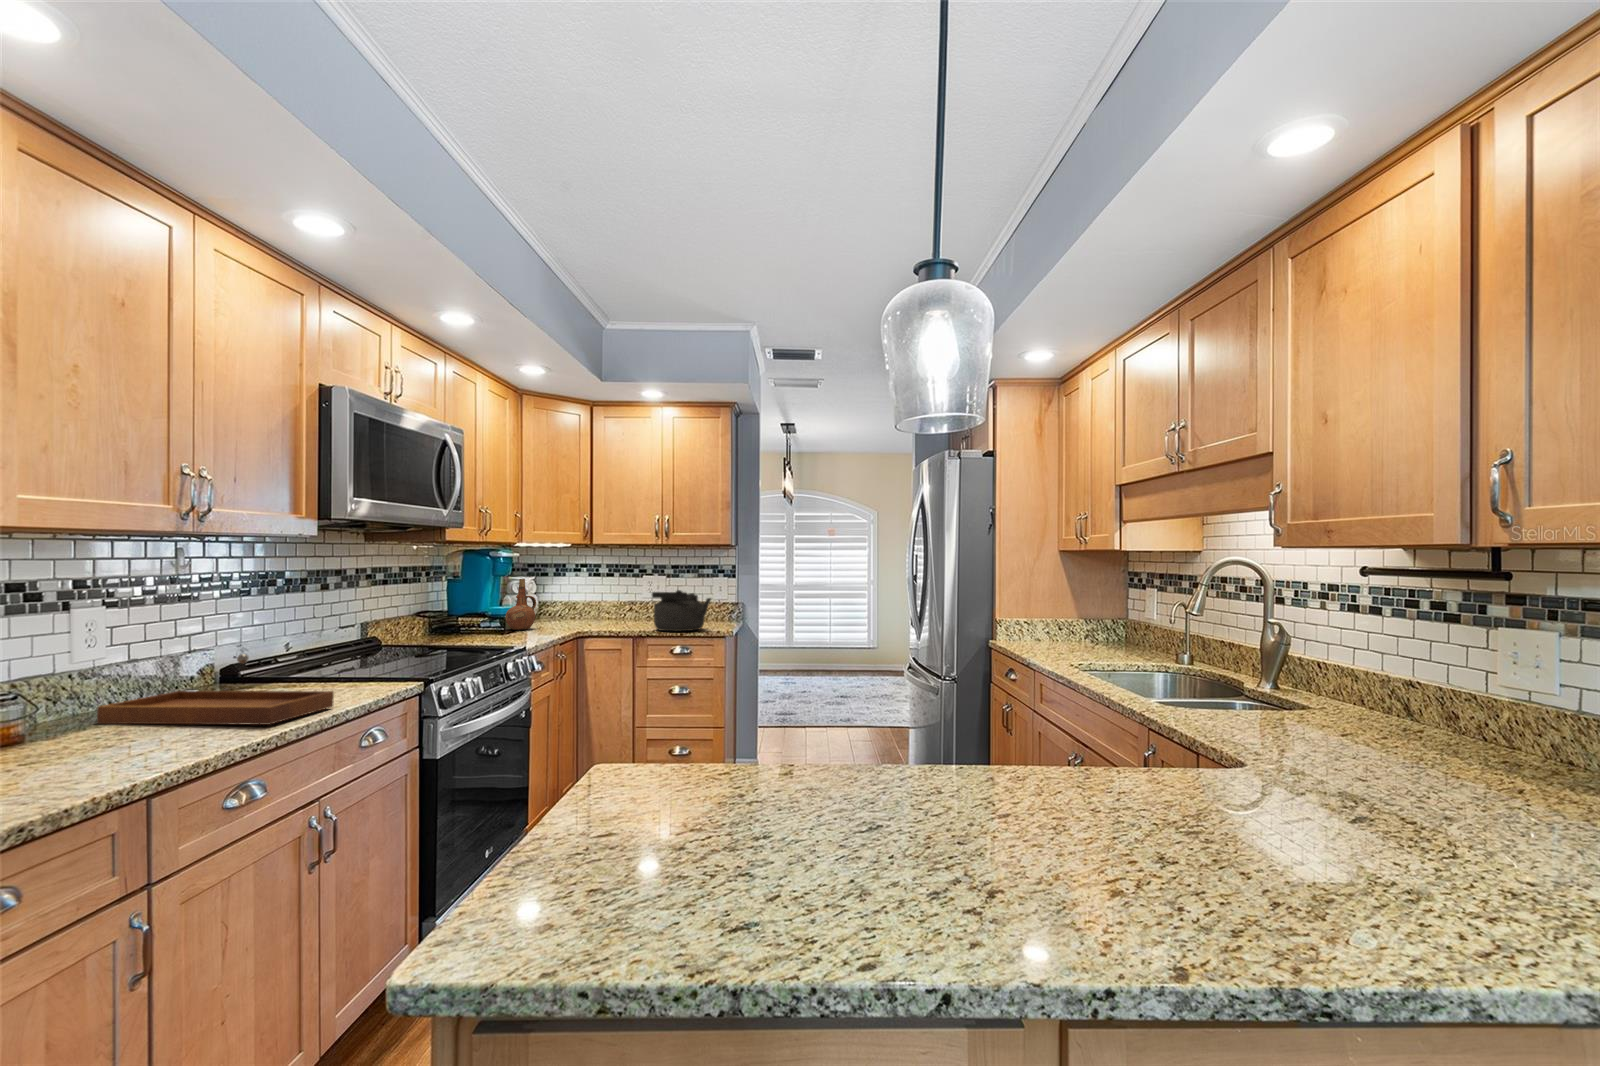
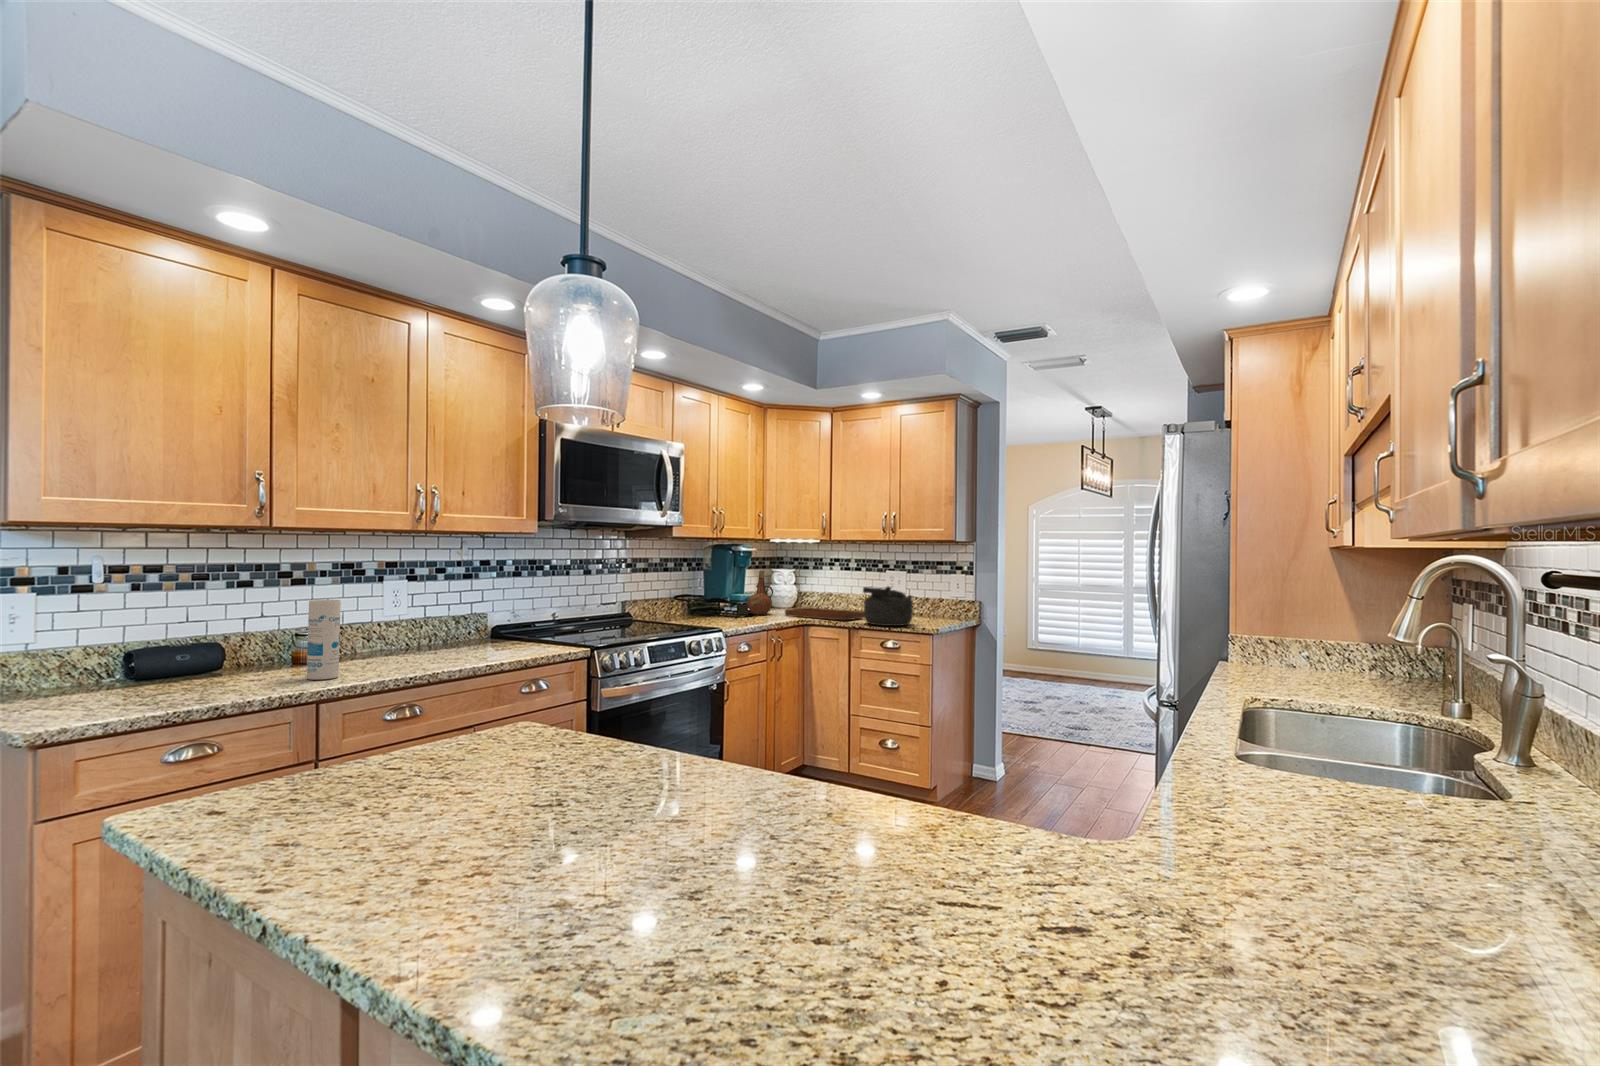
canister: none [46,635,113,773] -> present [307,600,341,680]
tray: present [97,654,334,725] -> present [785,593,864,621]

